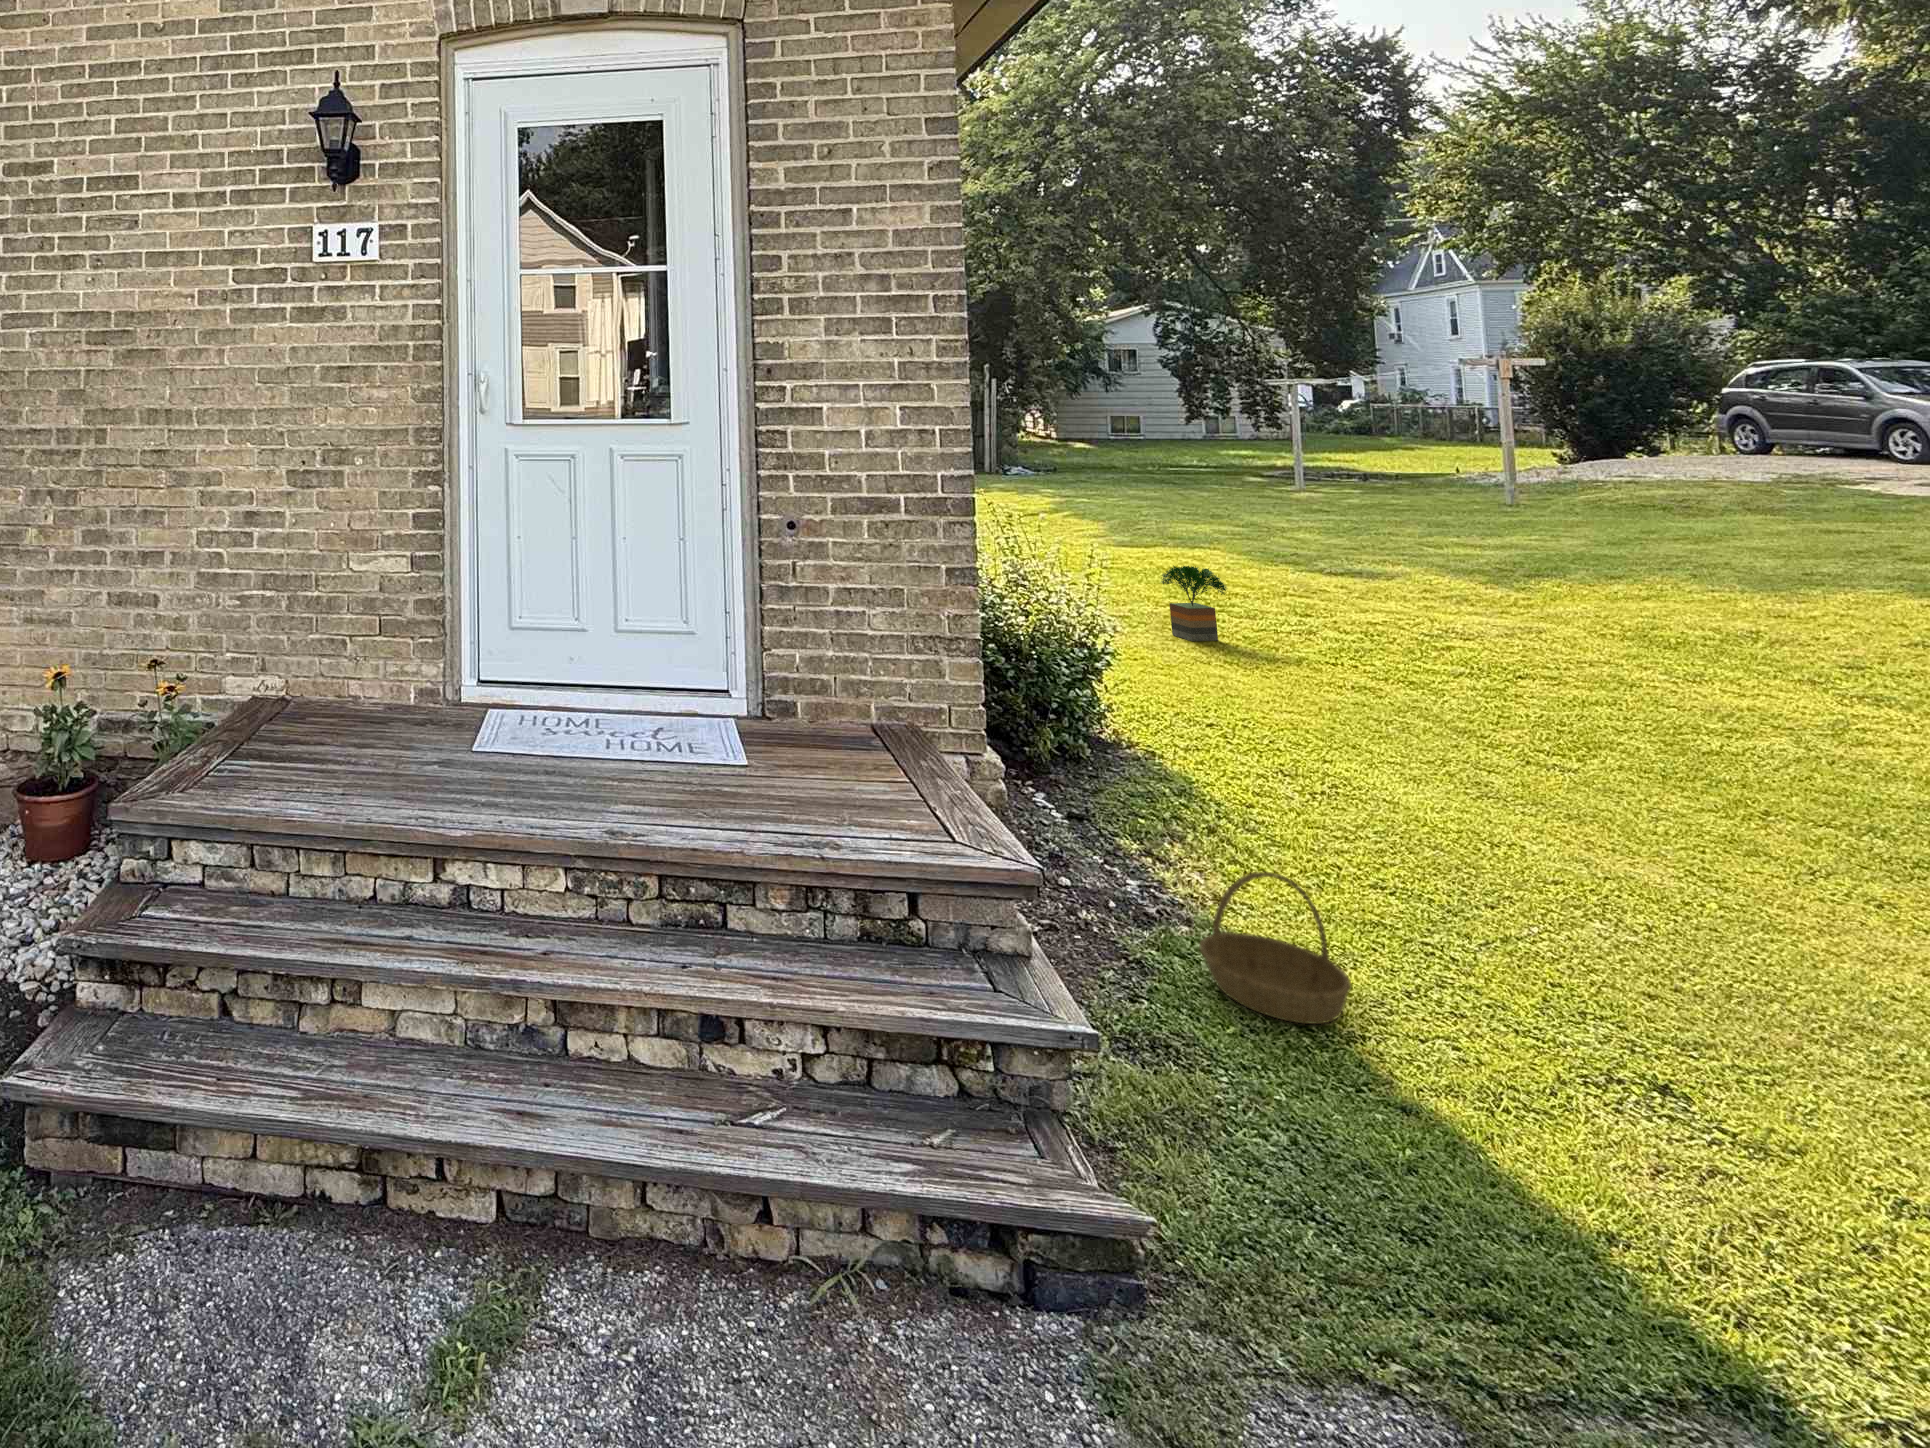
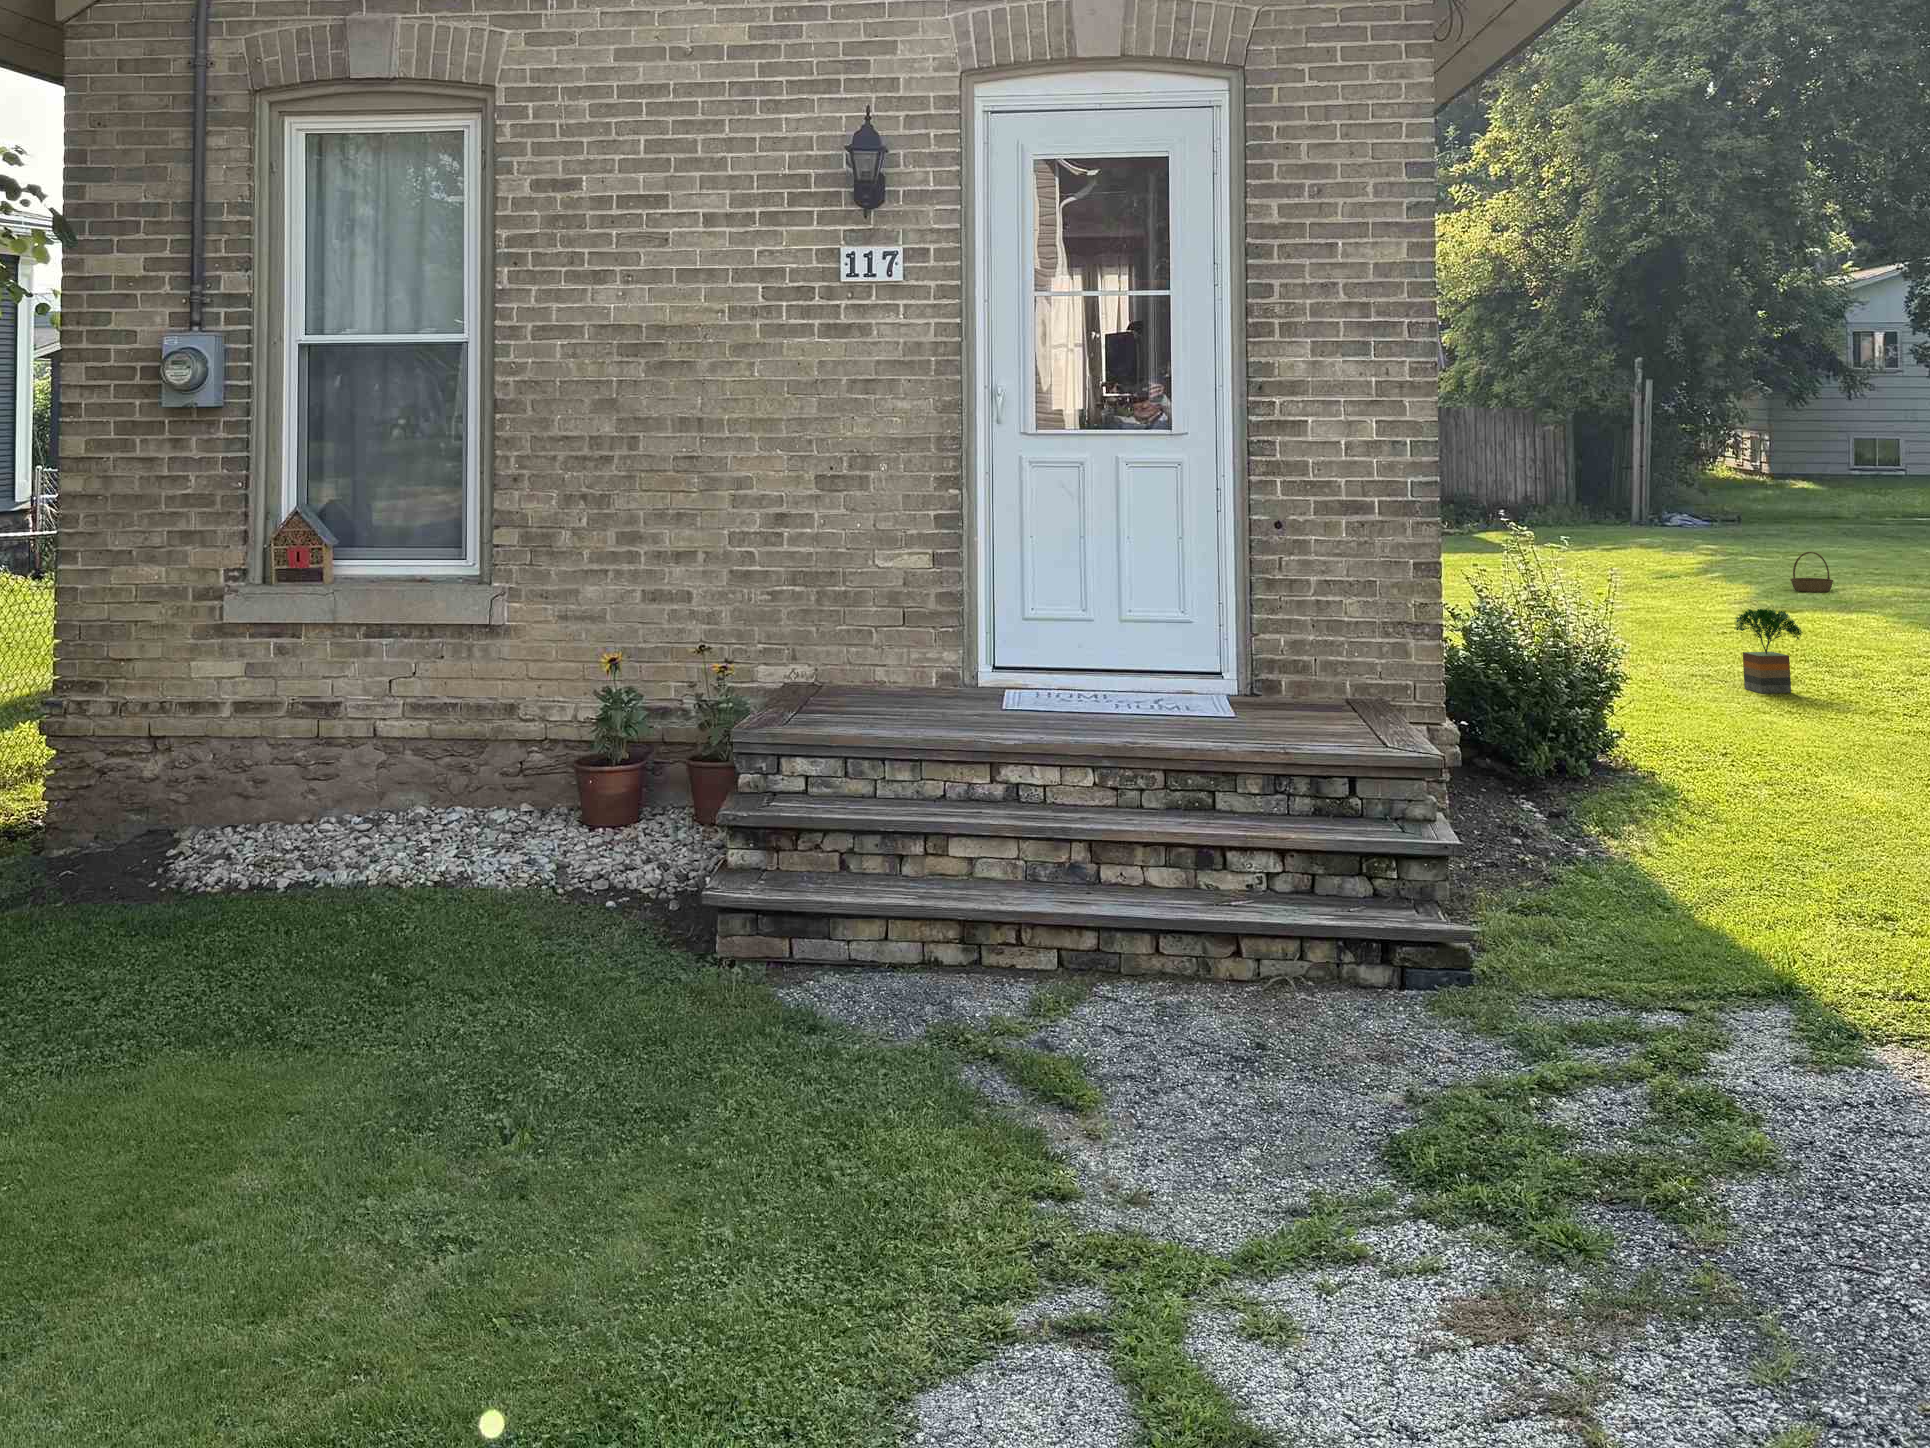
basket: present [1199,872,1352,1024] -> present [1790,552,1833,592]

